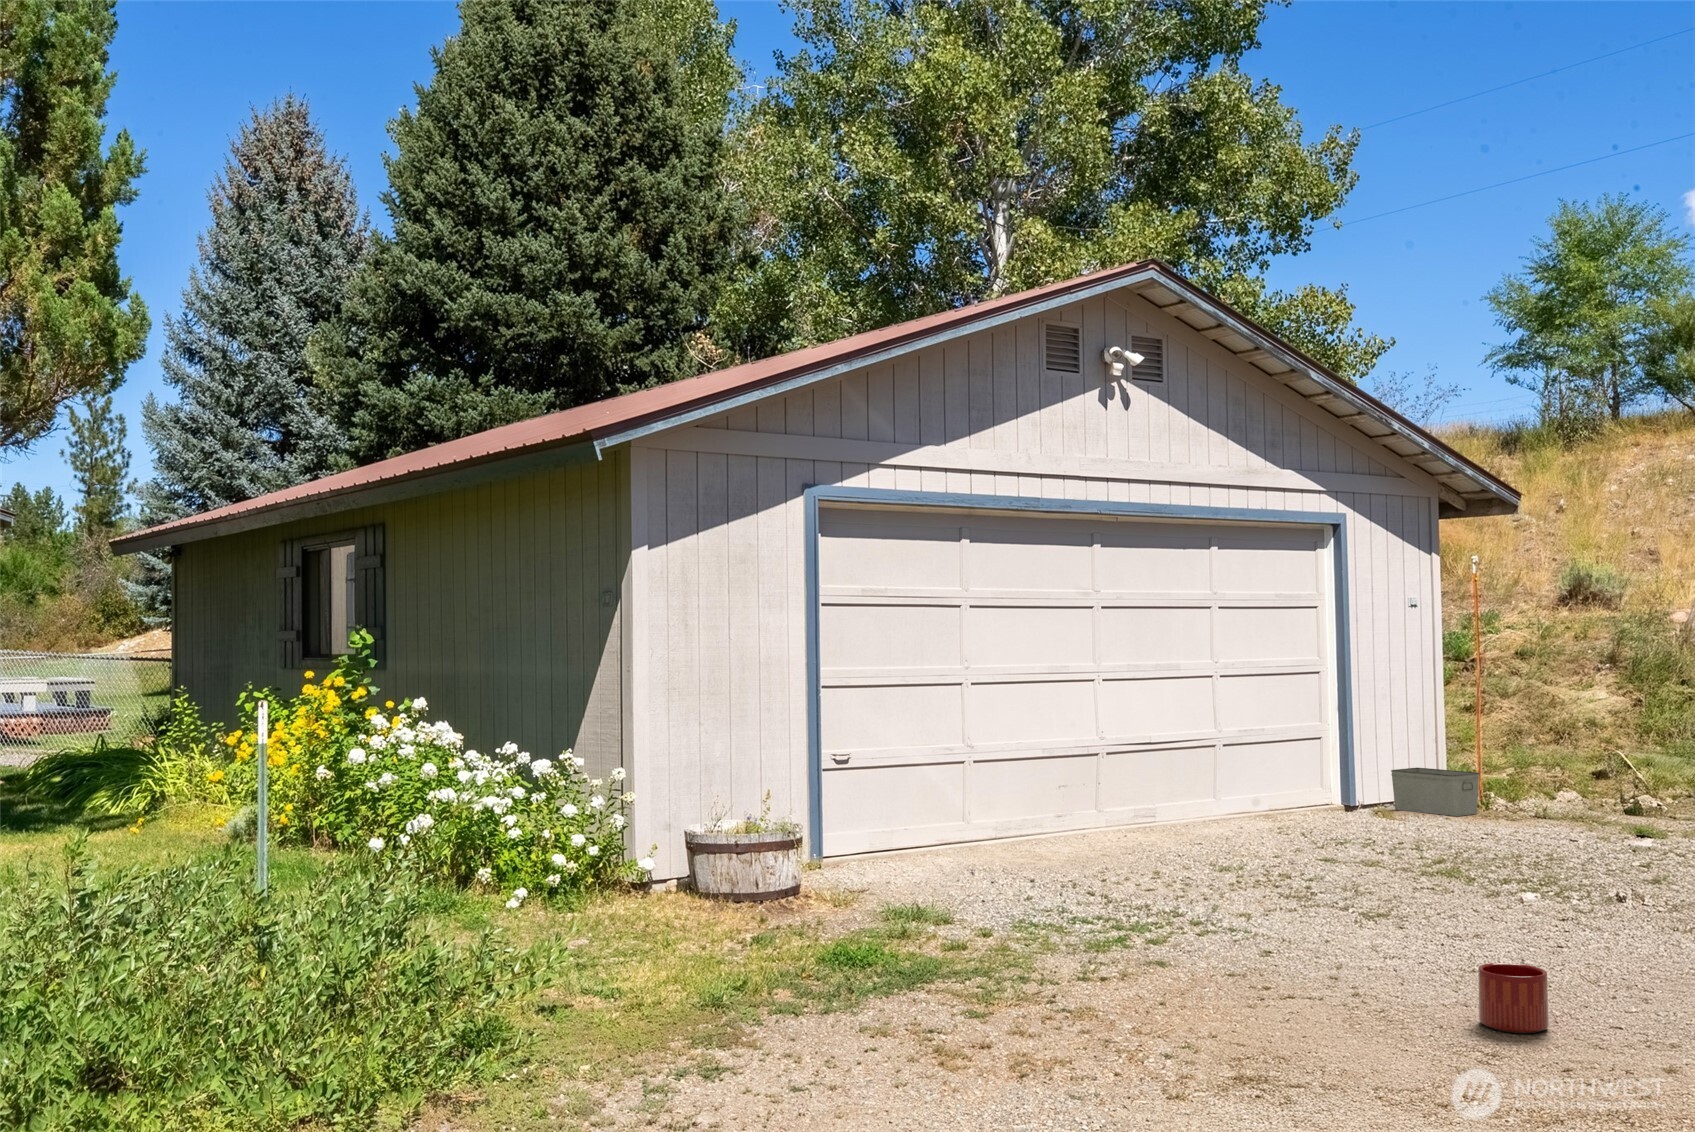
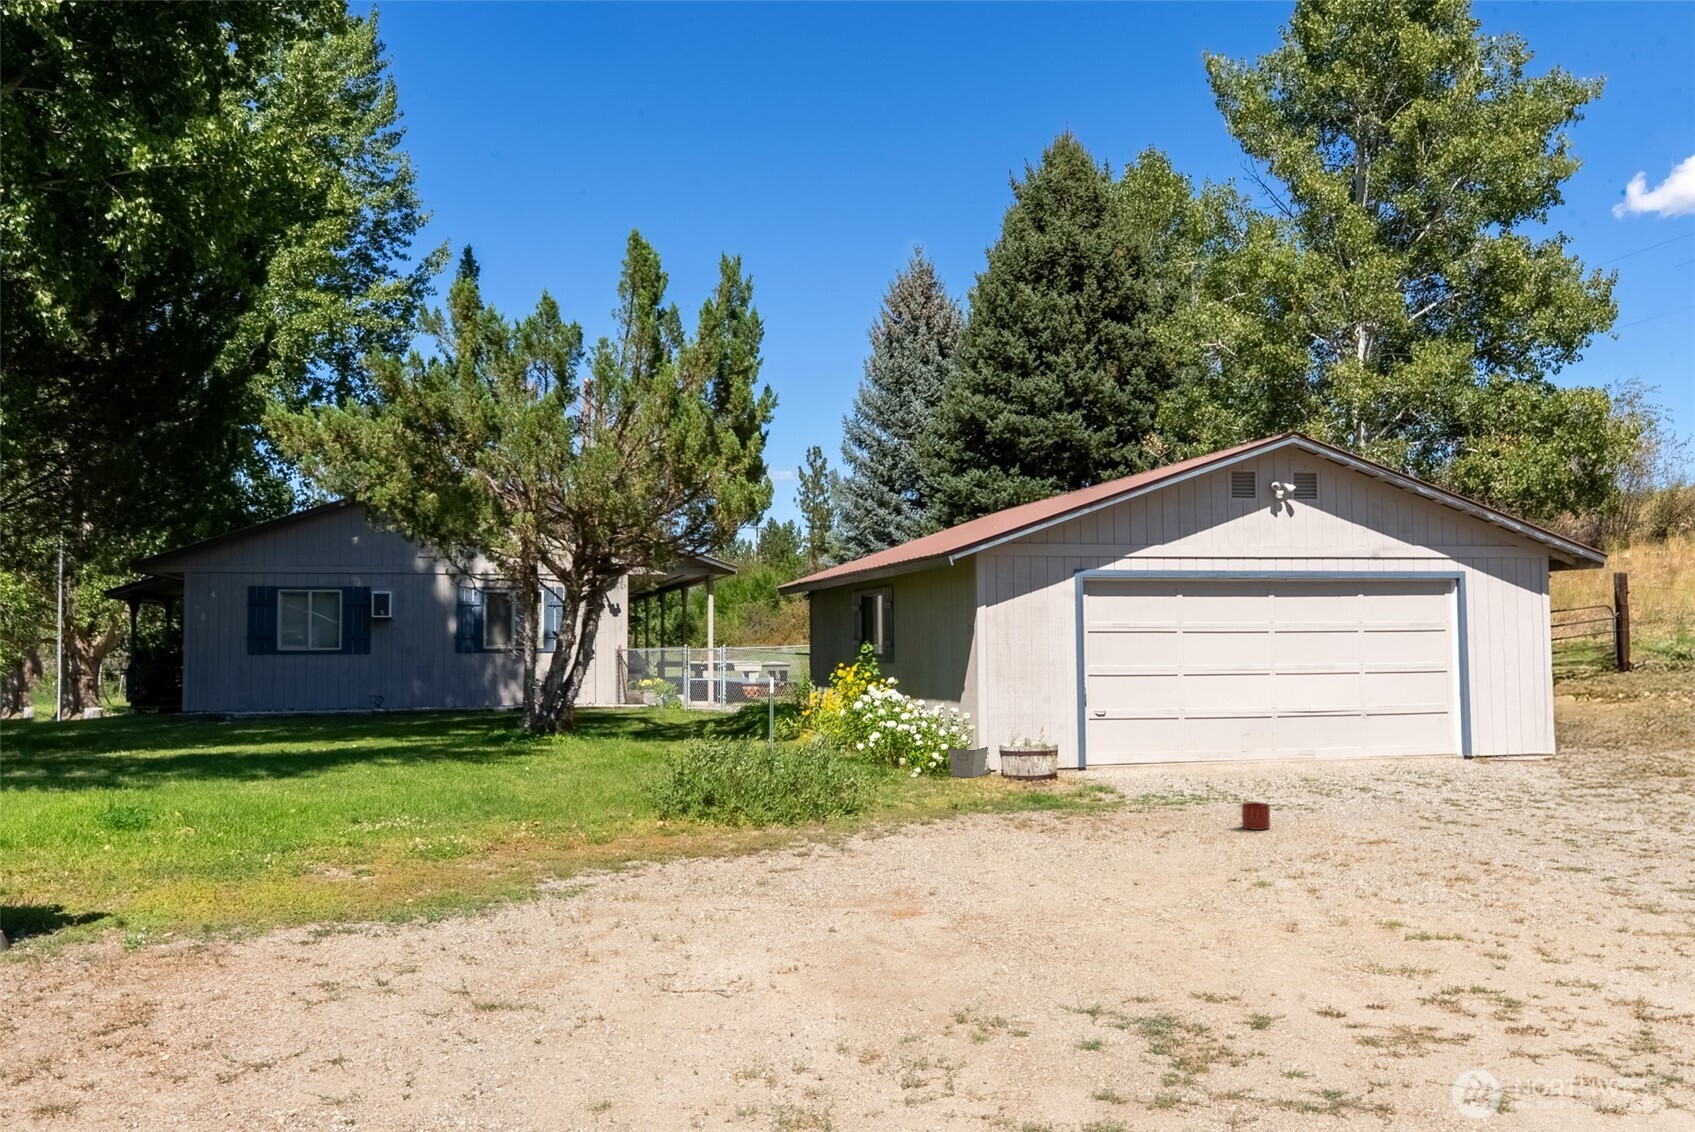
storage bin: present [1391,768,1479,816] -> present [949,747,990,777]

